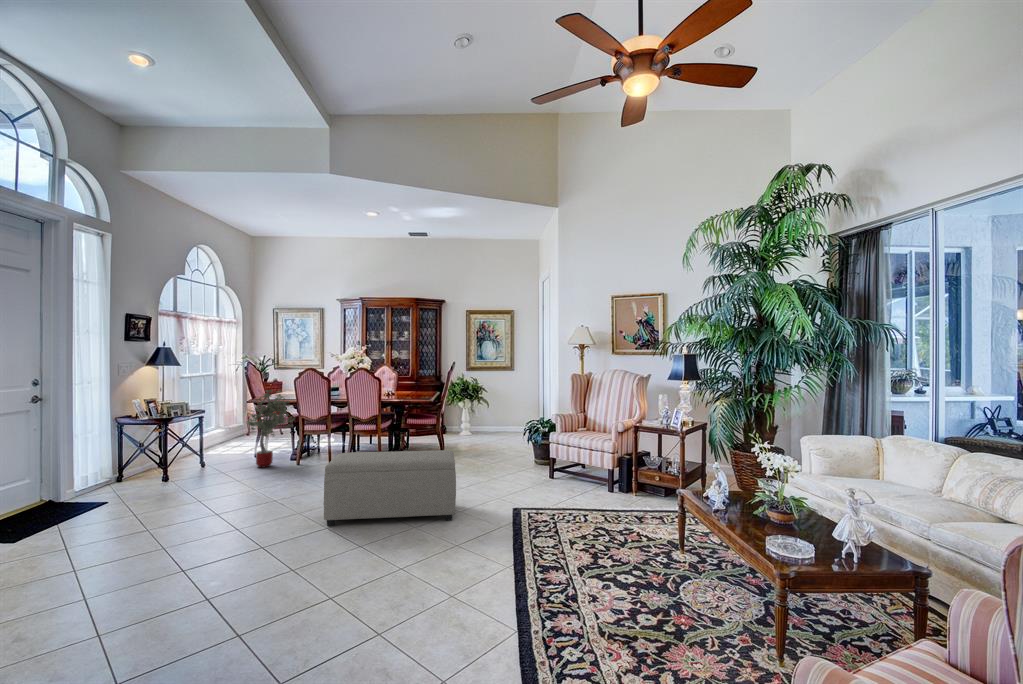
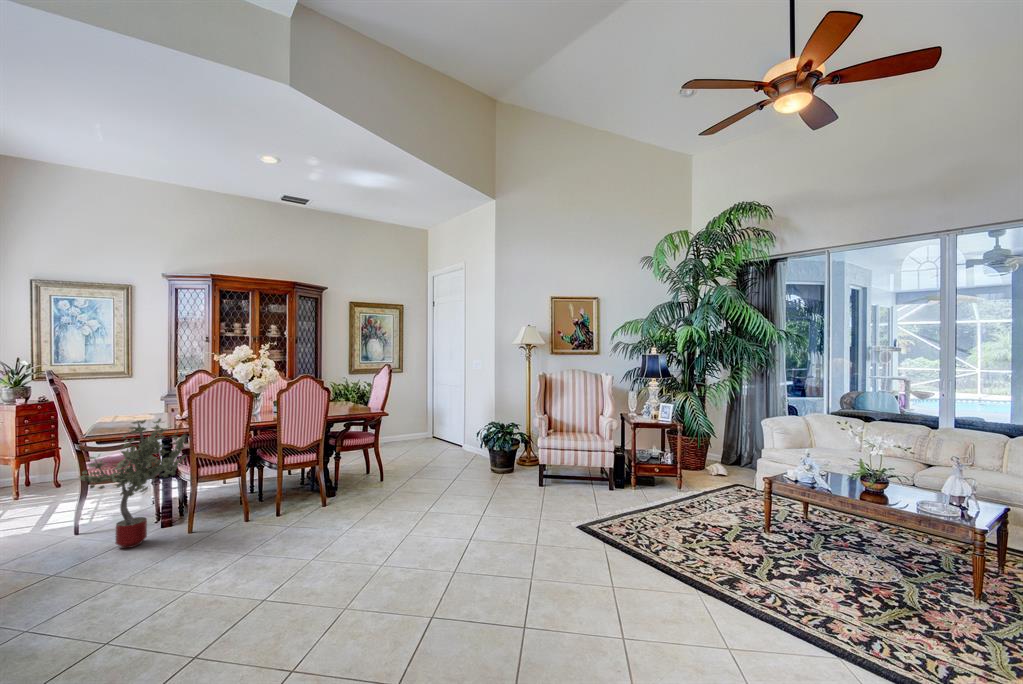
ottoman: present [324,450,456,526] -> none [391,474,551,606]

